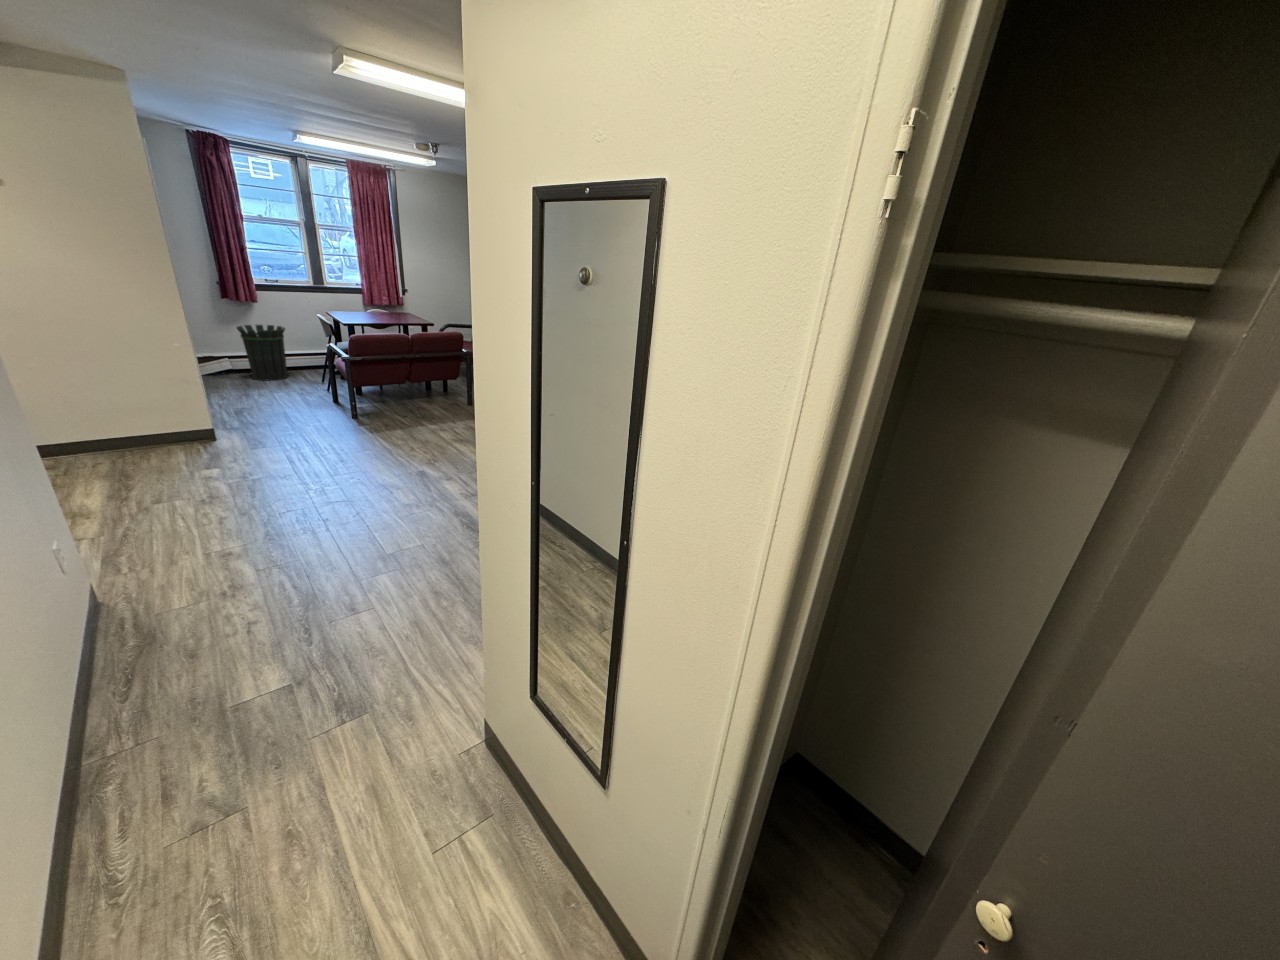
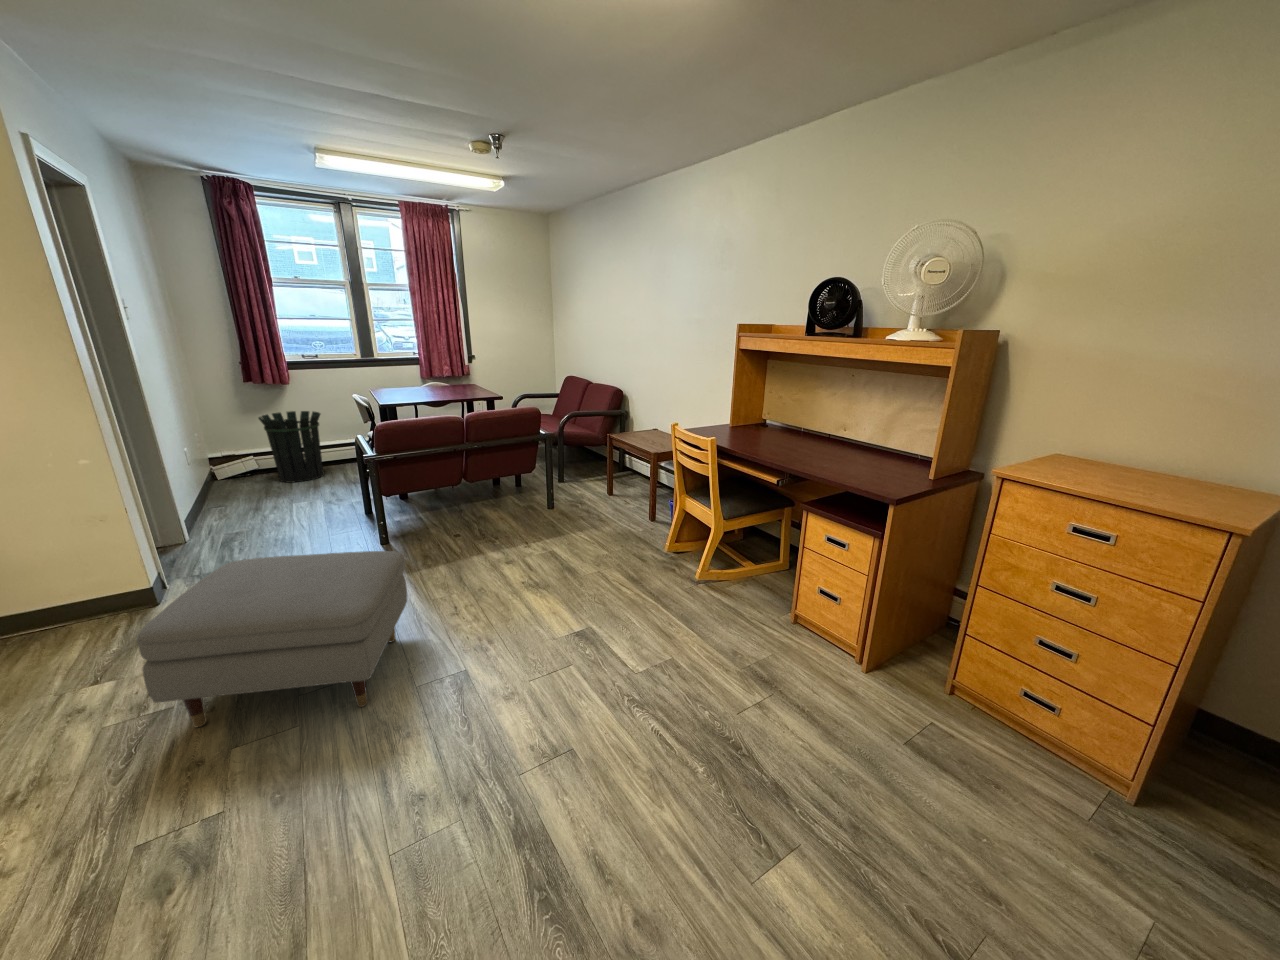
ottoman: none [260,404,384,481] -> present [137,551,407,727]

